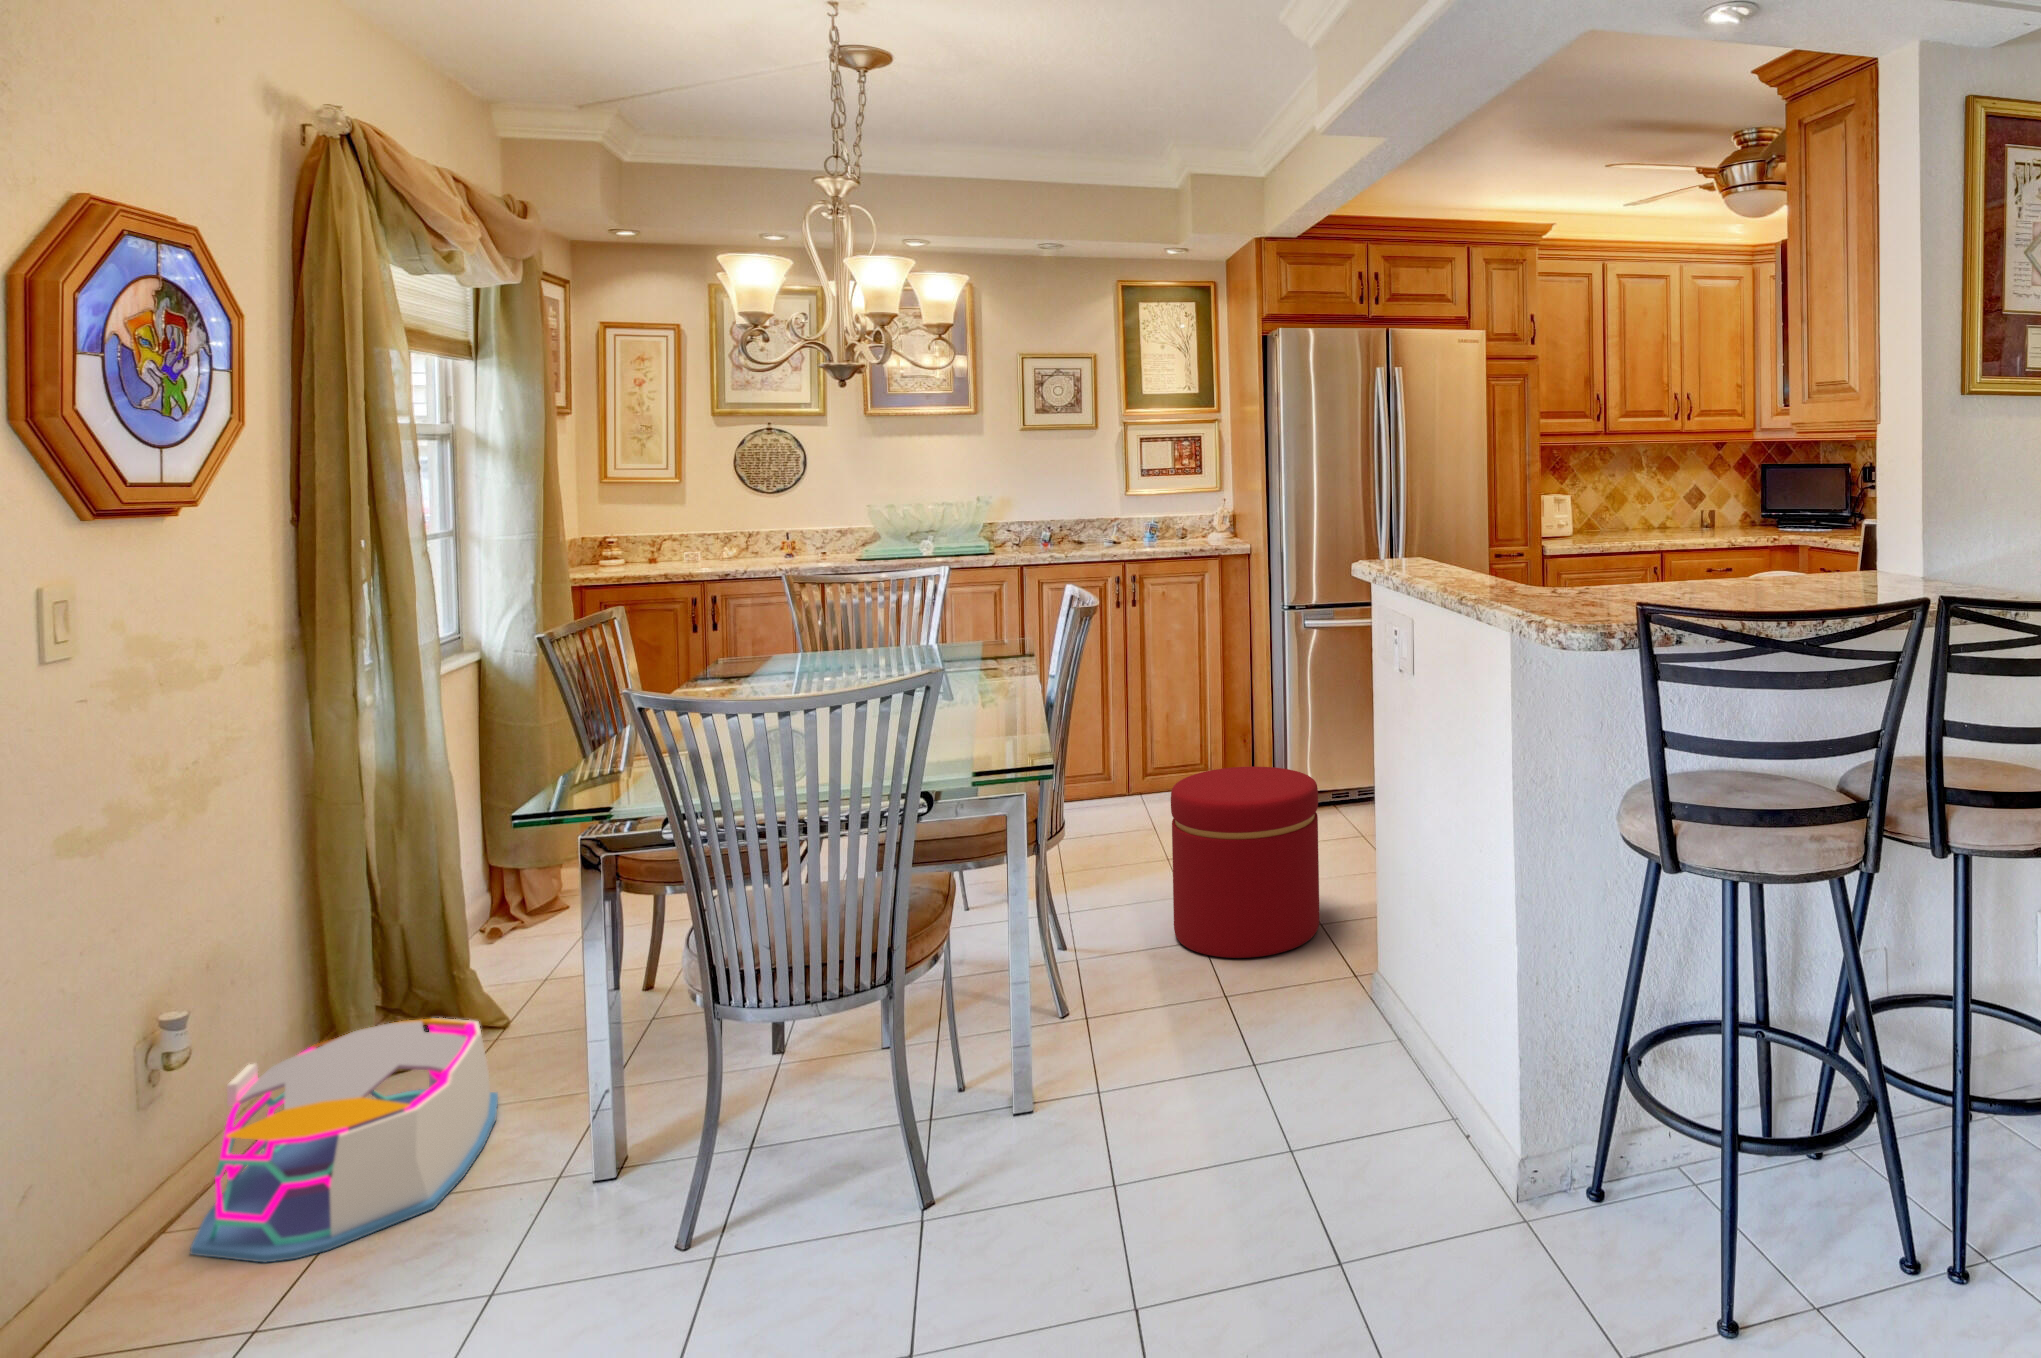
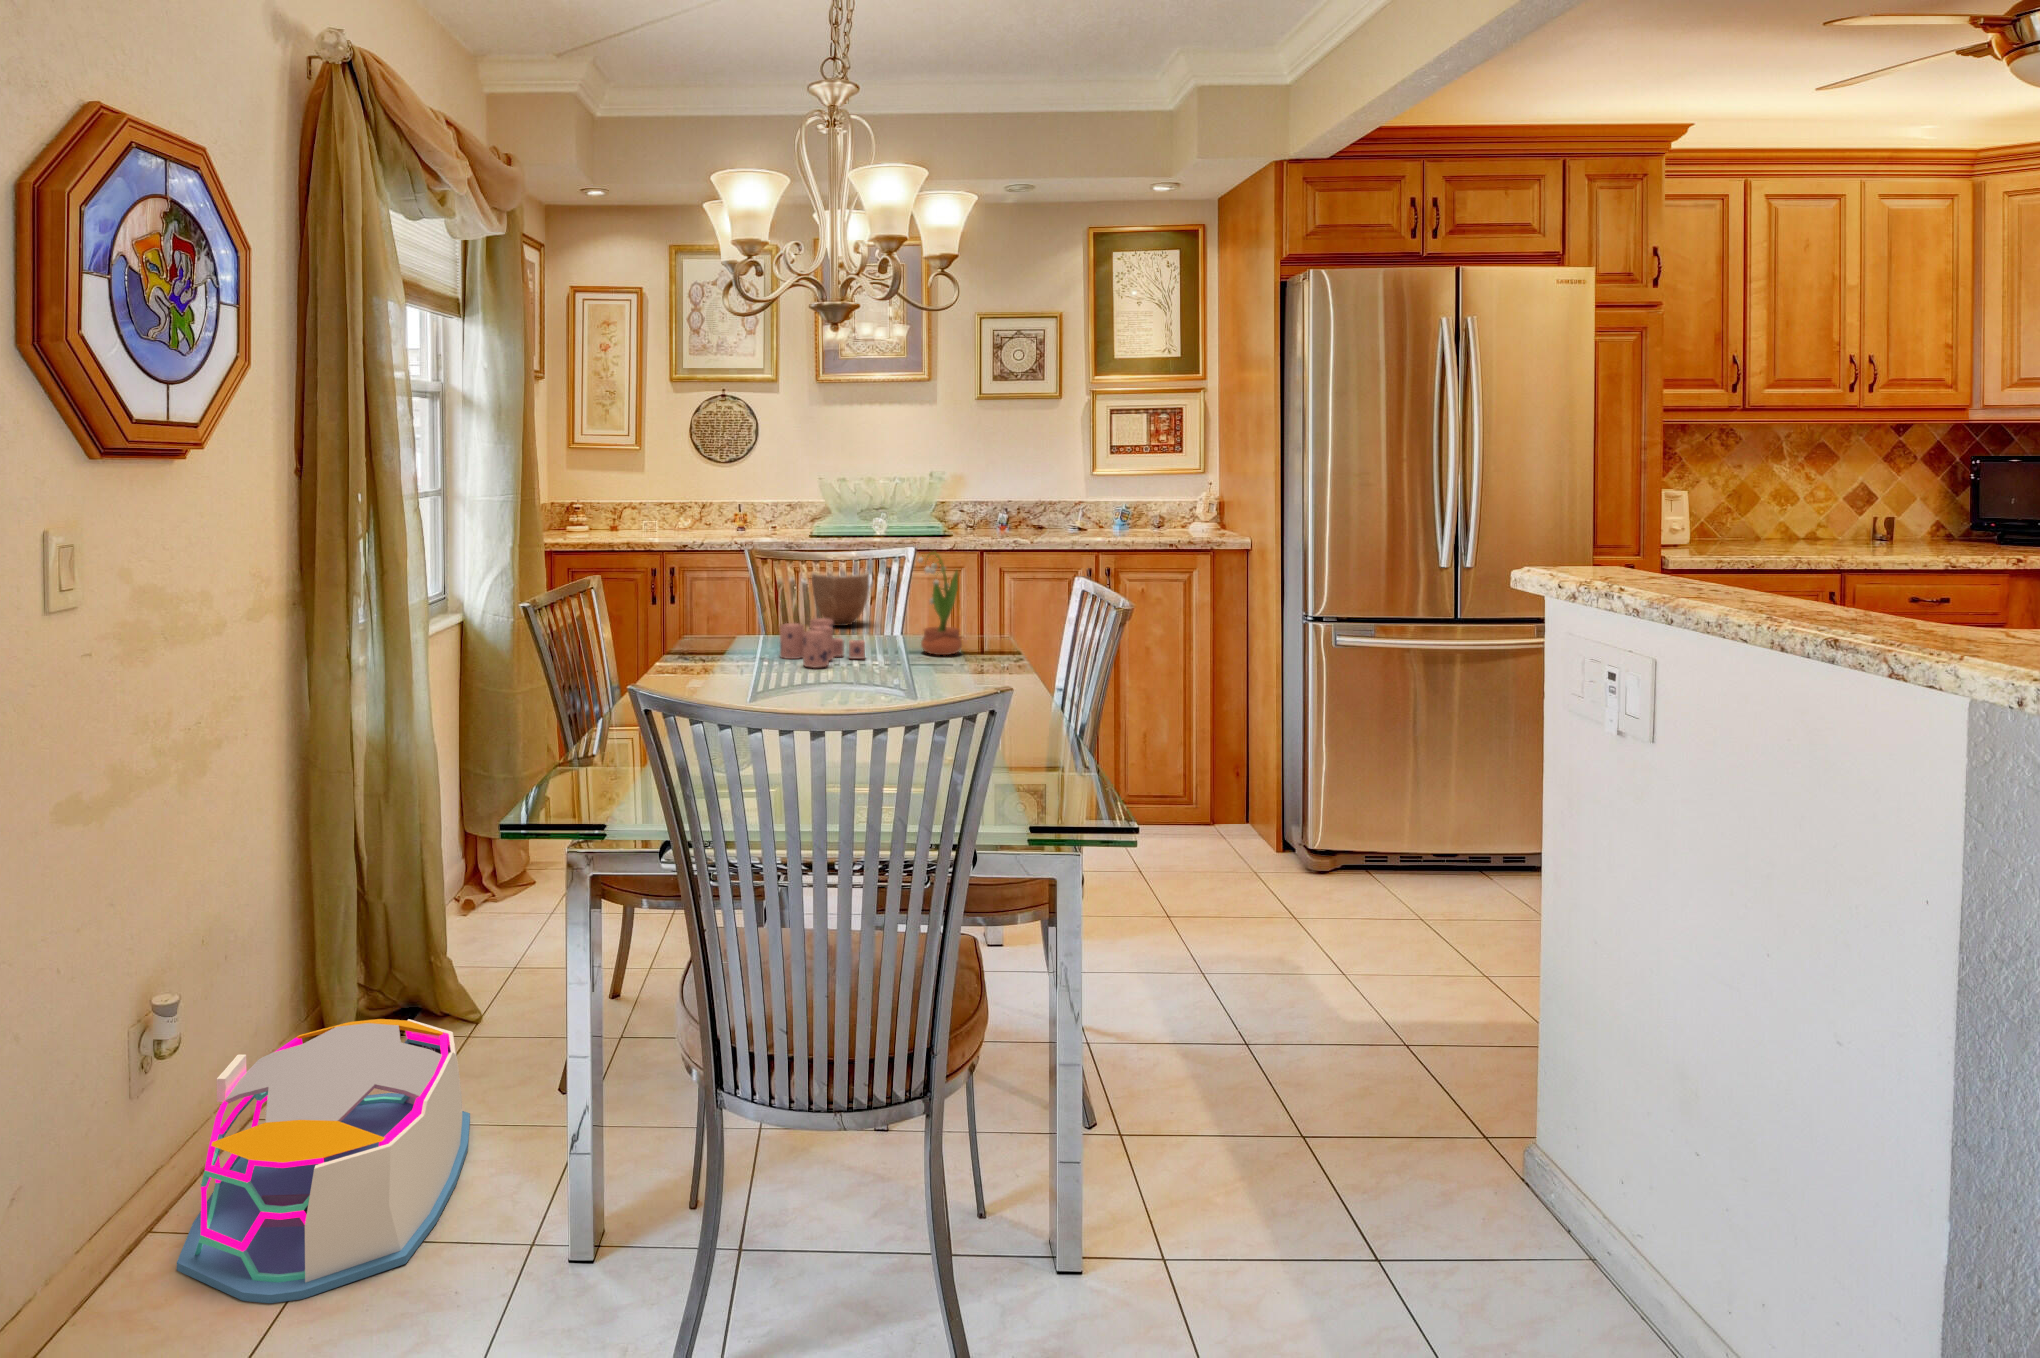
potted flower: none [937,567,978,657] -> present [917,552,962,655]
decorative bowl: none [846,587,901,639] -> present [812,572,869,626]
candle: none [808,632,889,675] -> present [780,618,865,668]
ottoman: present [1171,767,1320,958] -> none [1202,817,1402,1074]

